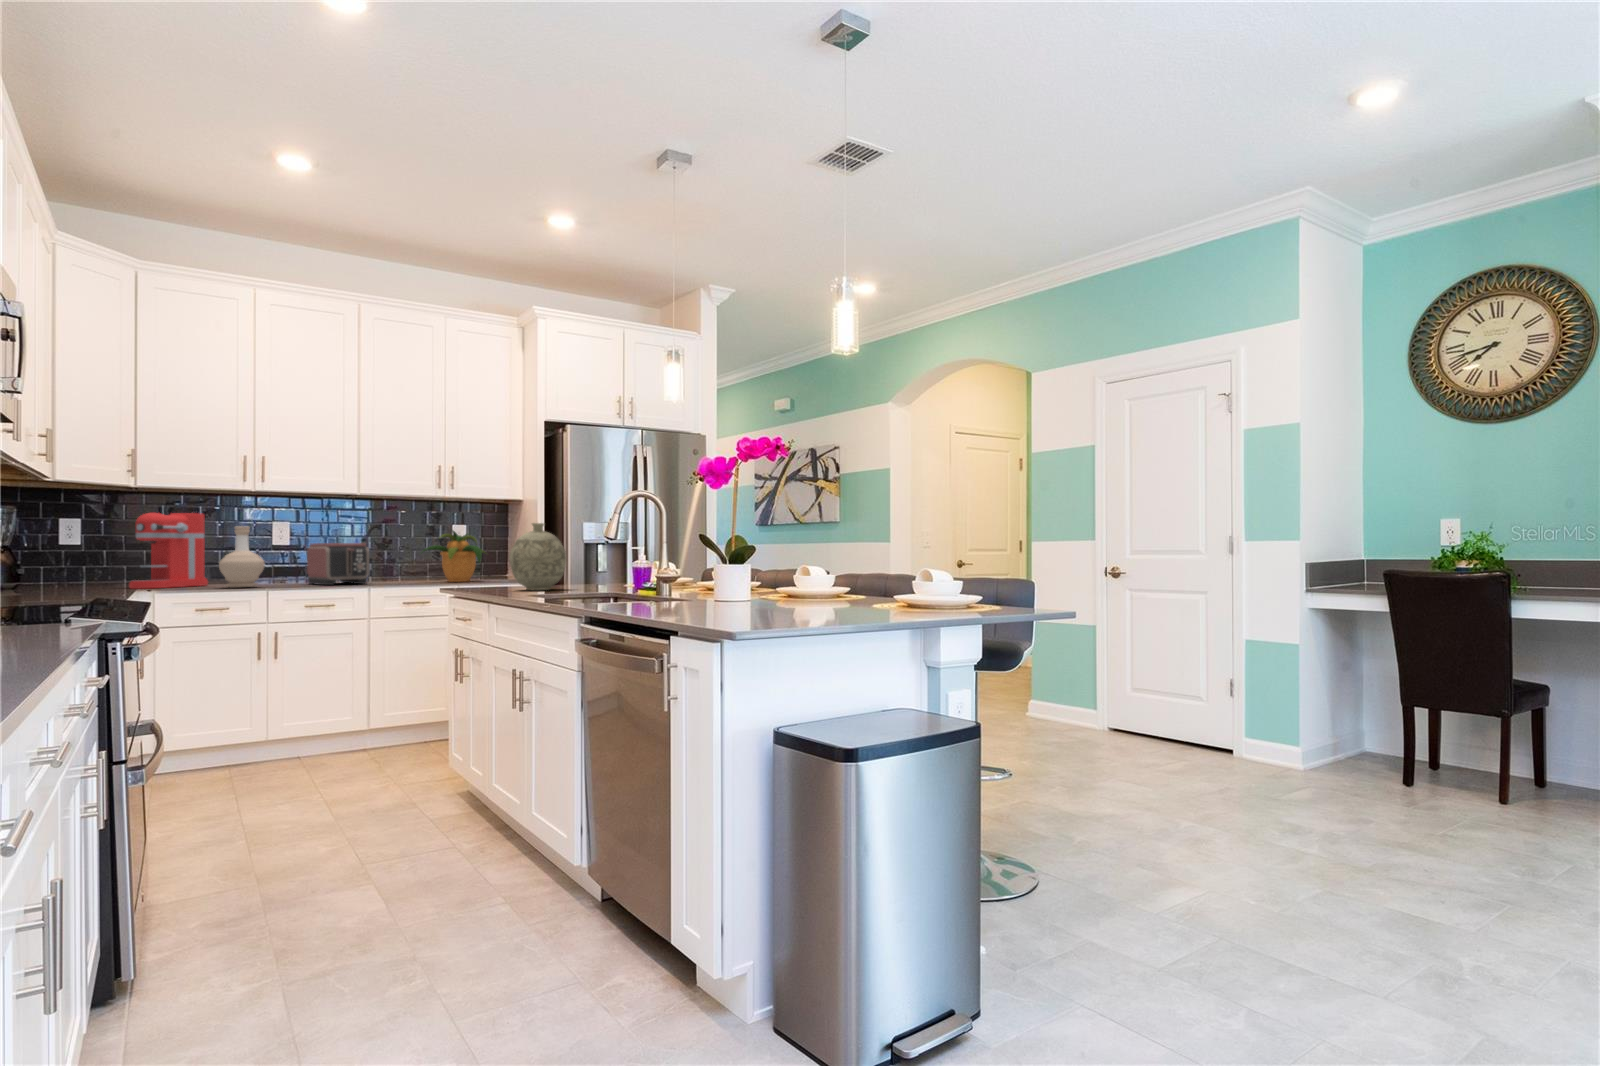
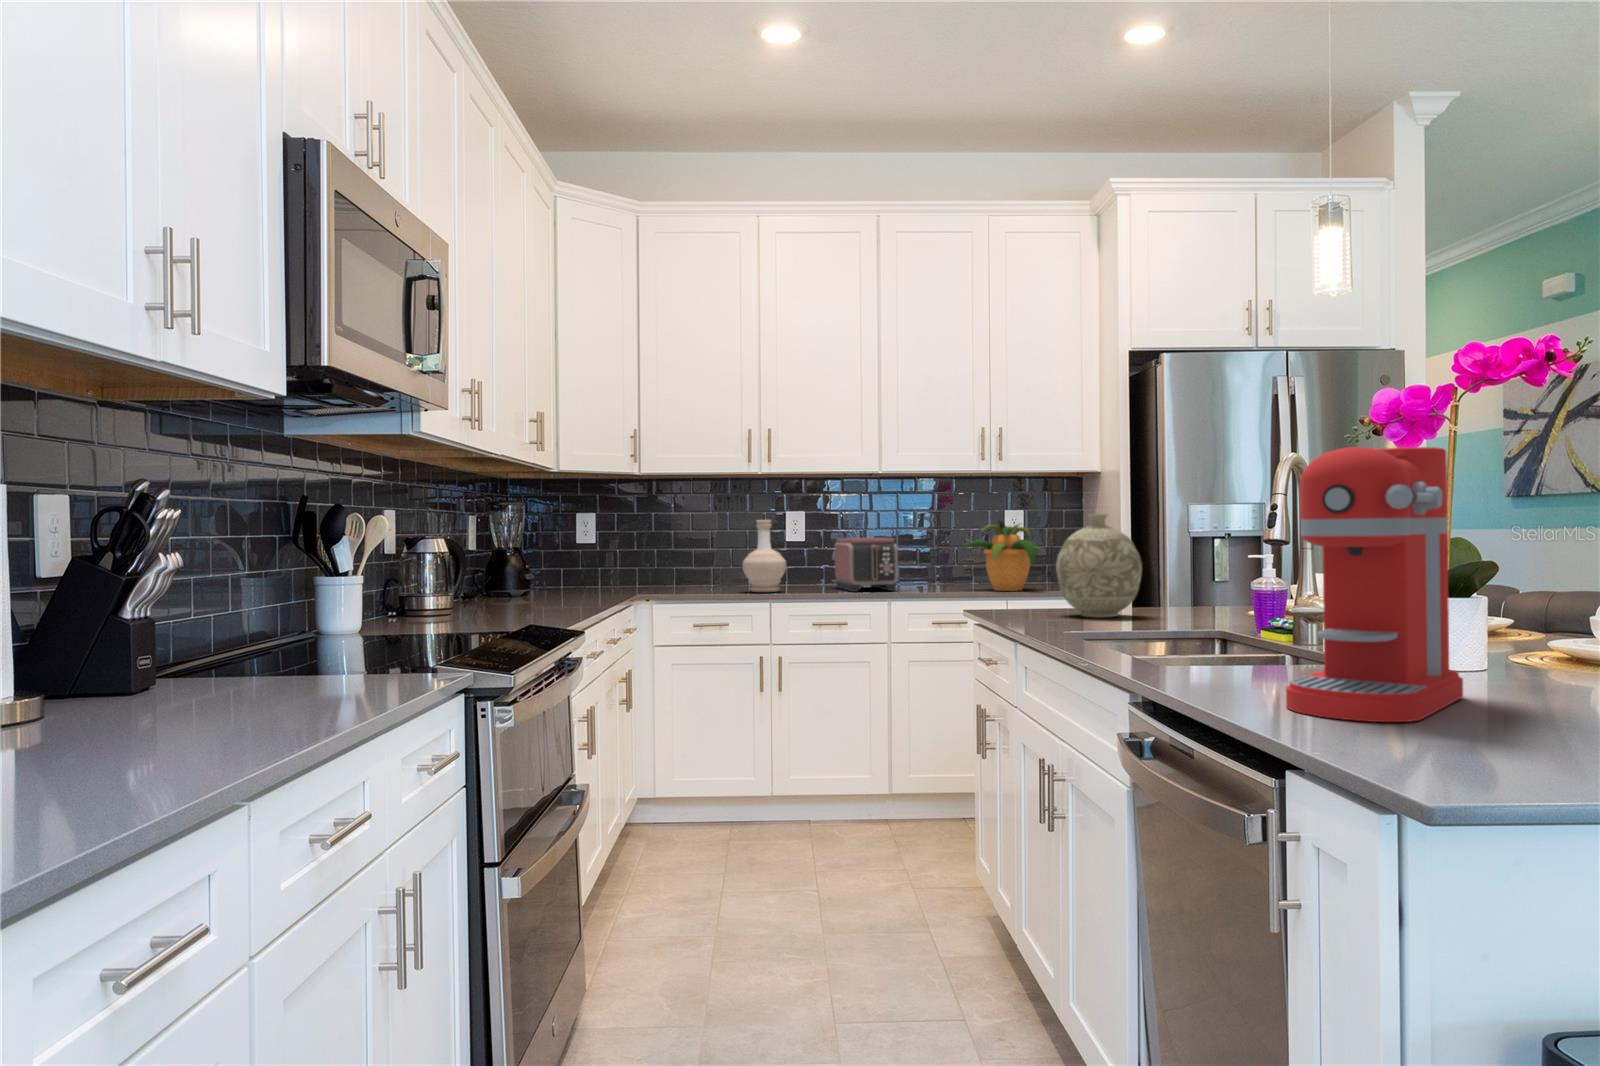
coffee maker: present [129,513,208,589] -> present [1286,447,1463,722]

